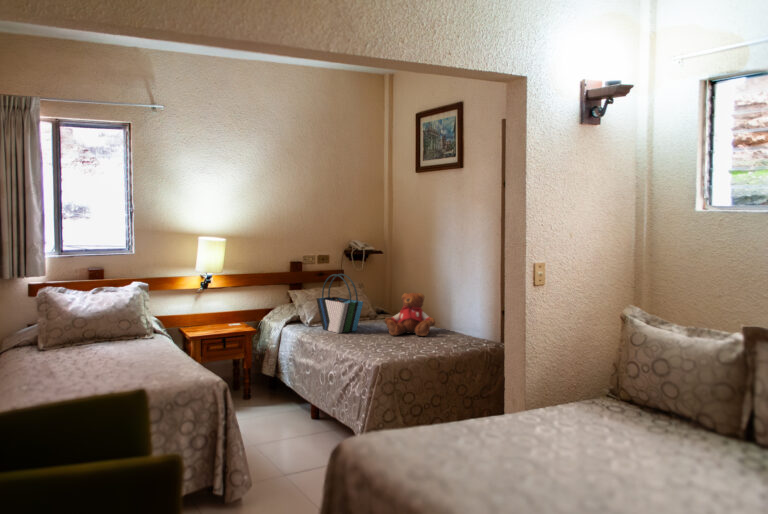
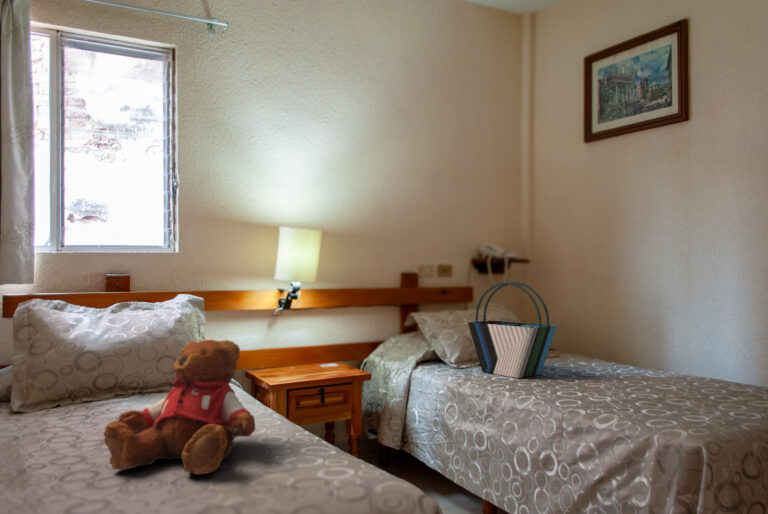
teddy bear: present [385,293,435,336] -> present [104,340,255,474]

